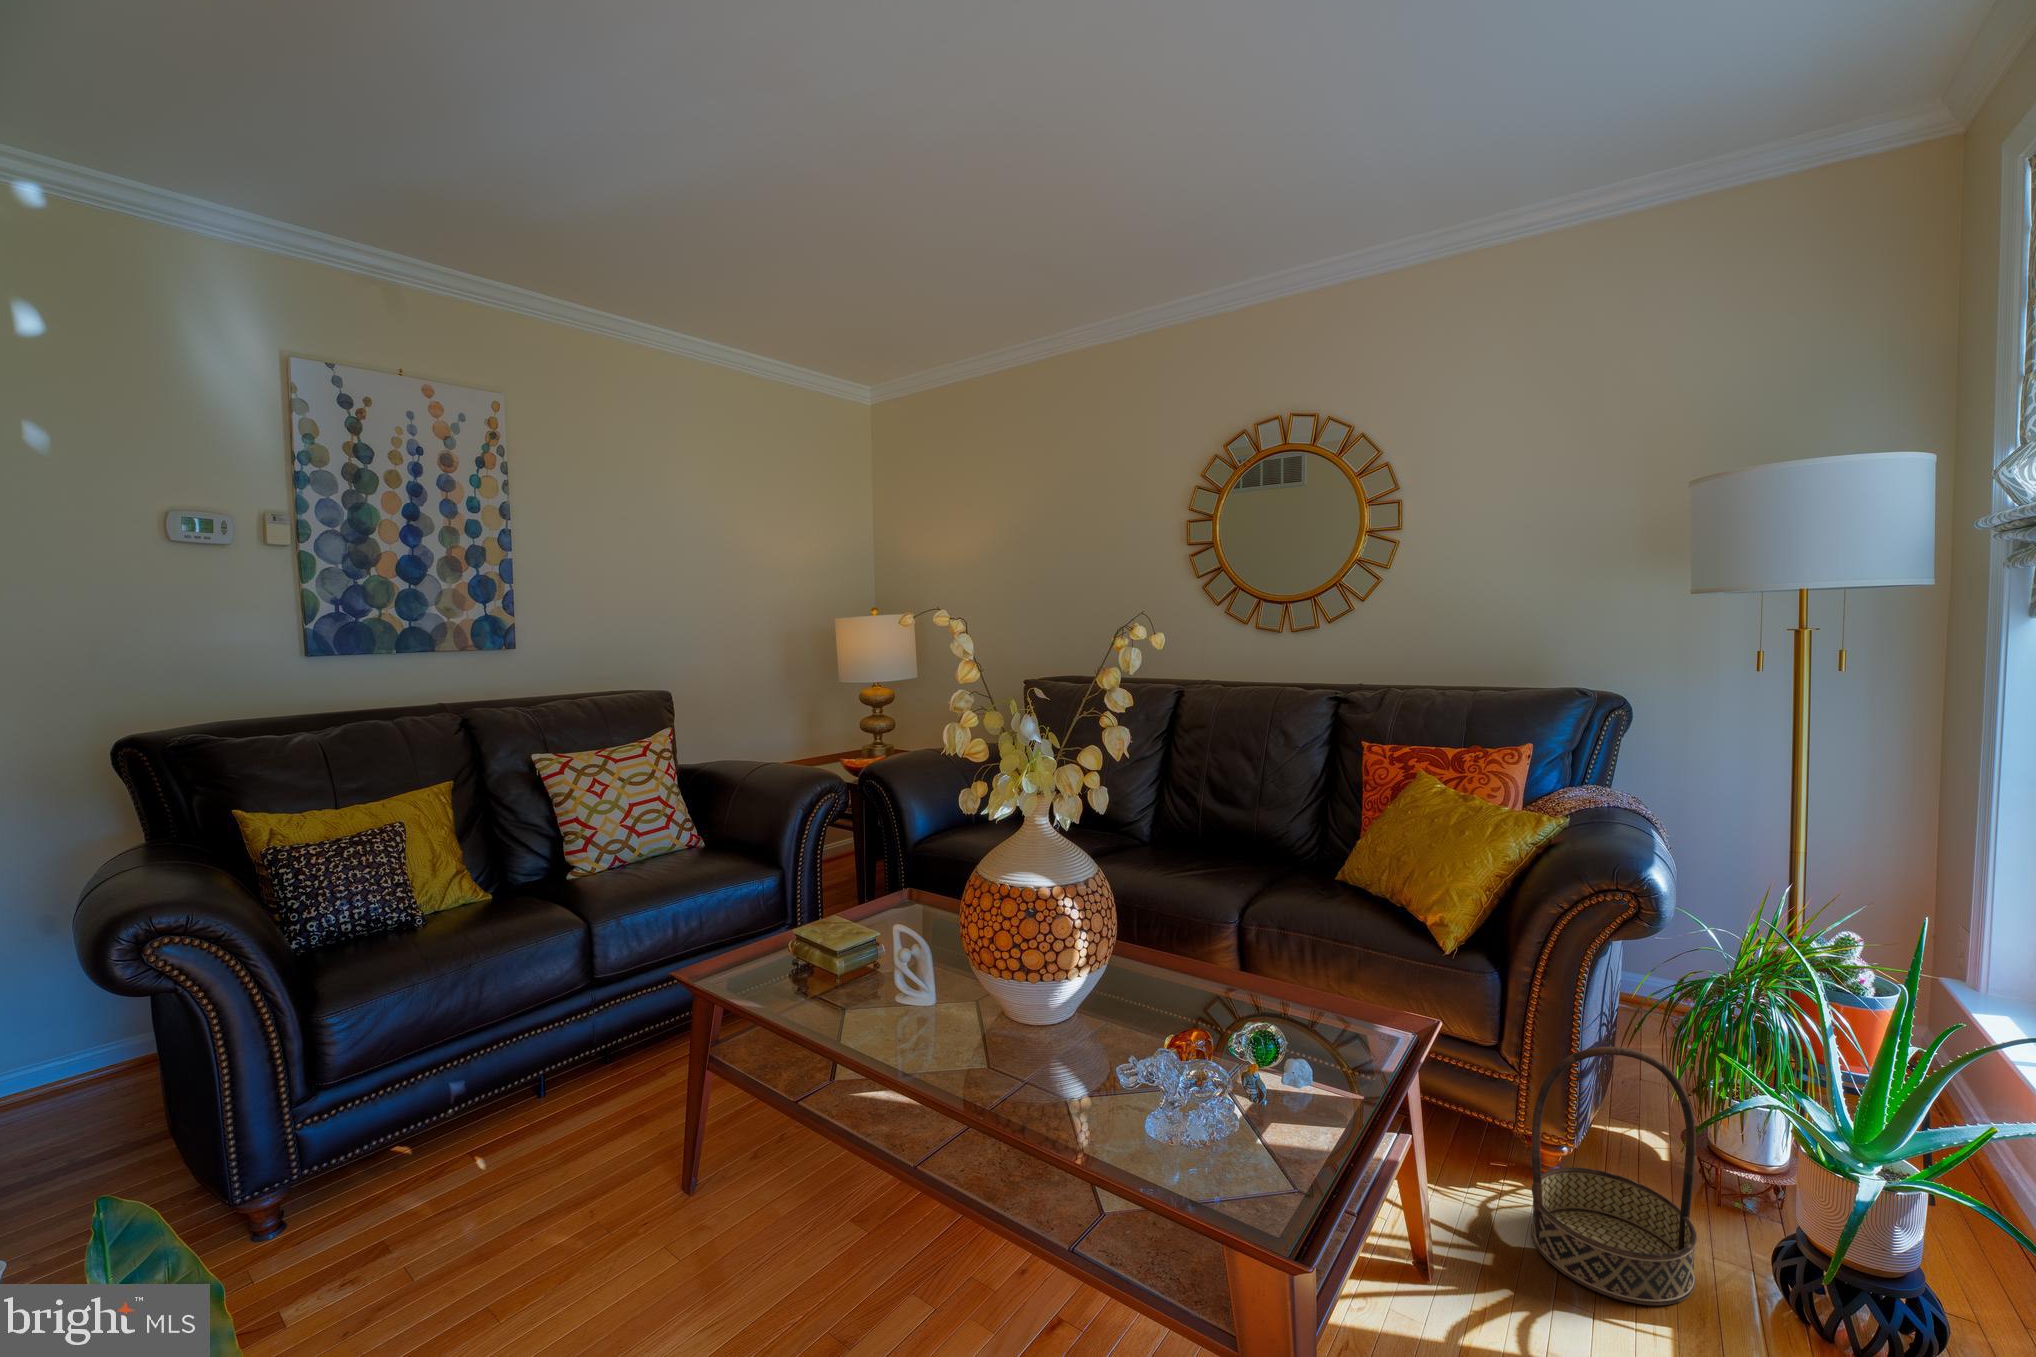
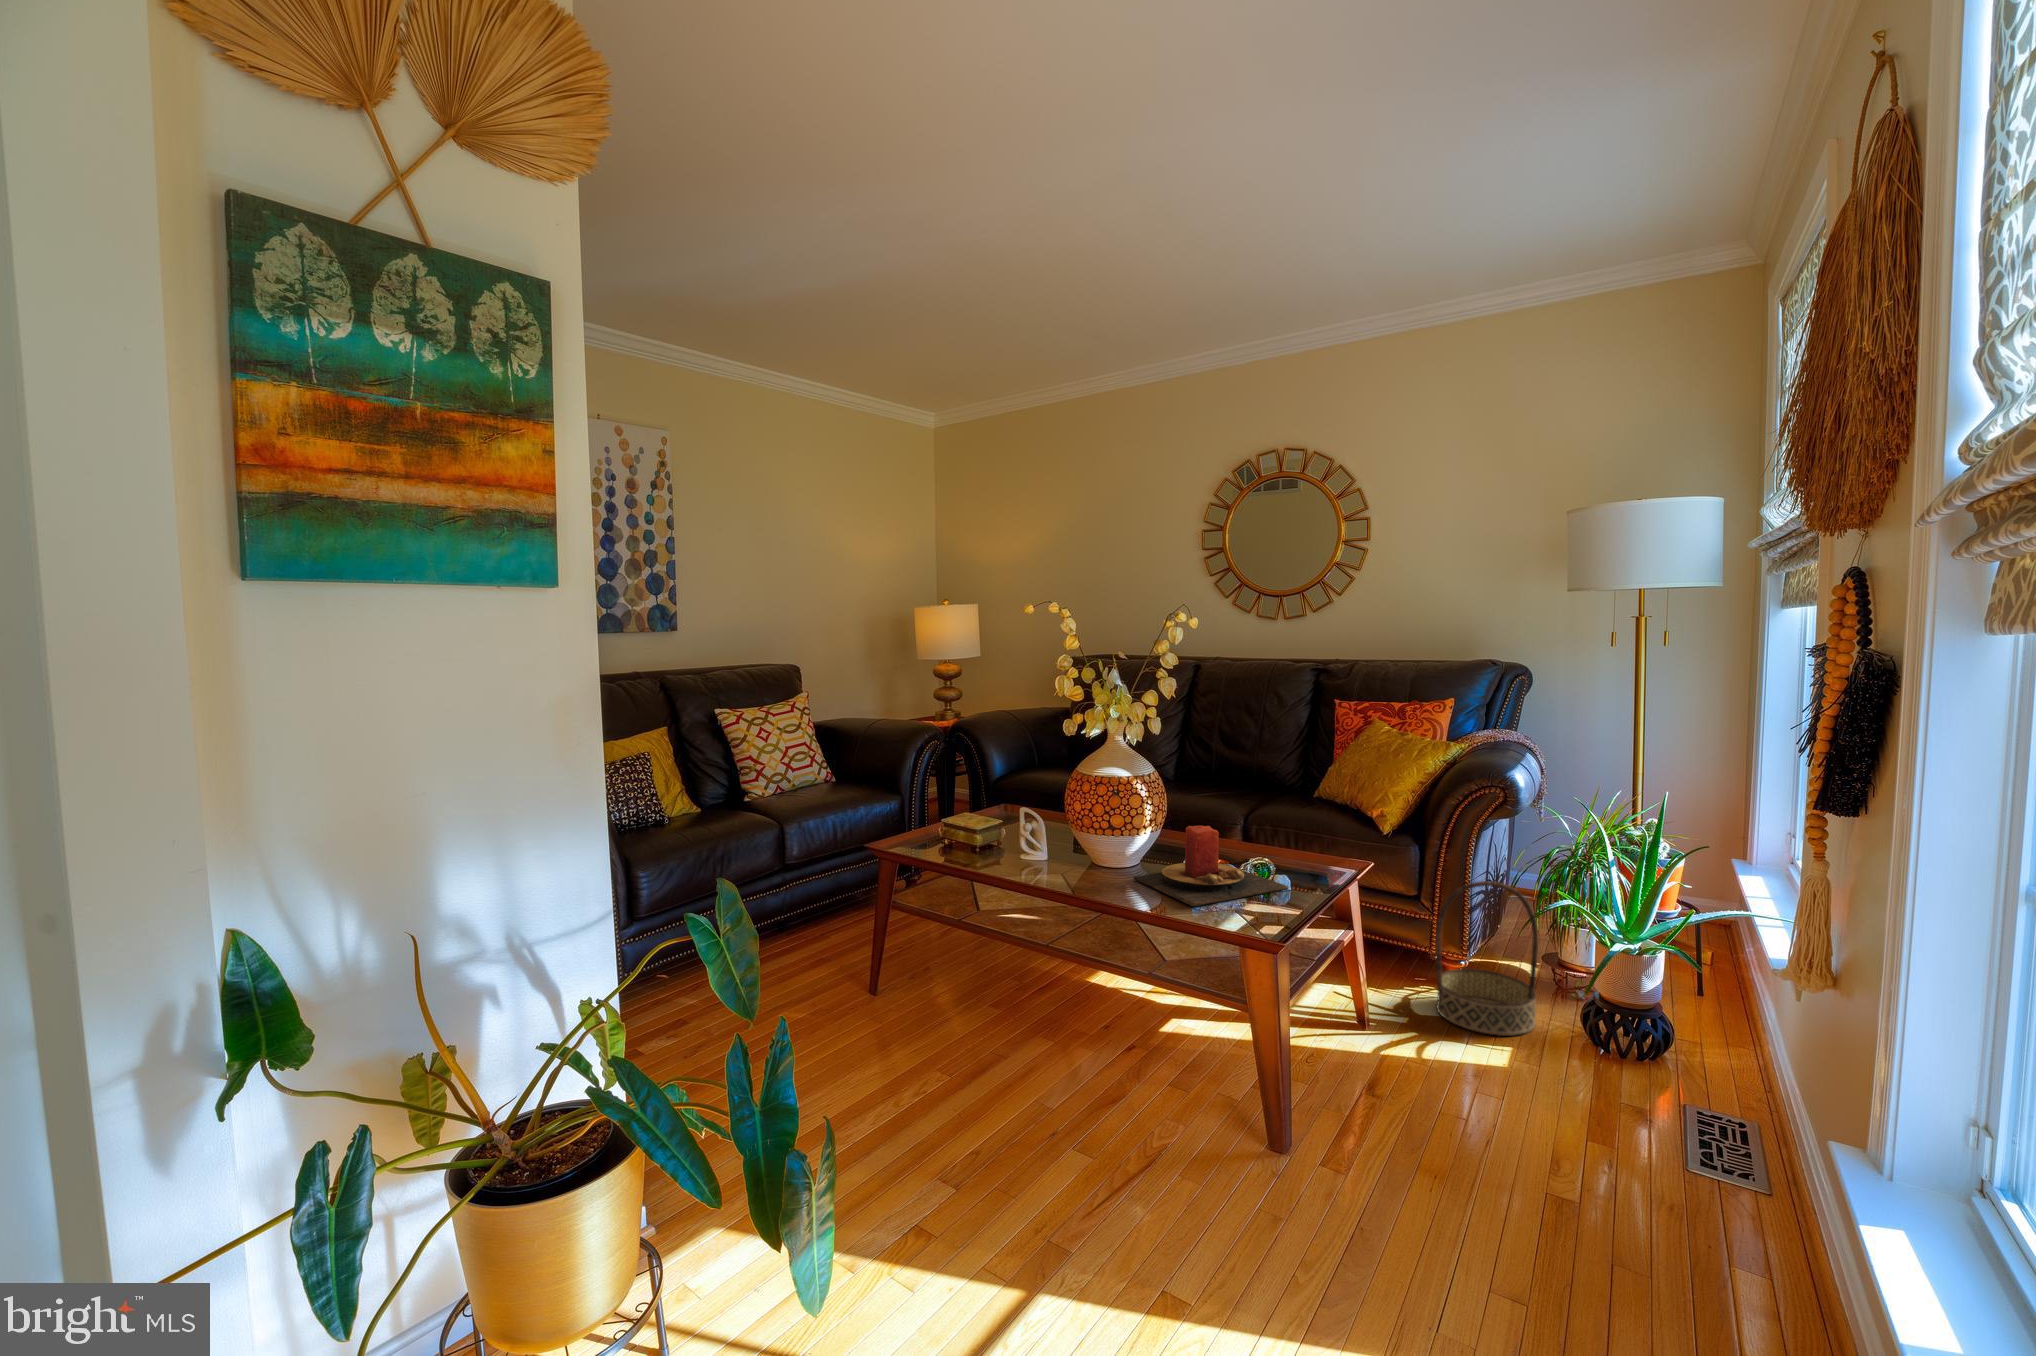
candle: none [1059,965,1304,1122] -> present [1134,826,1288,906]

